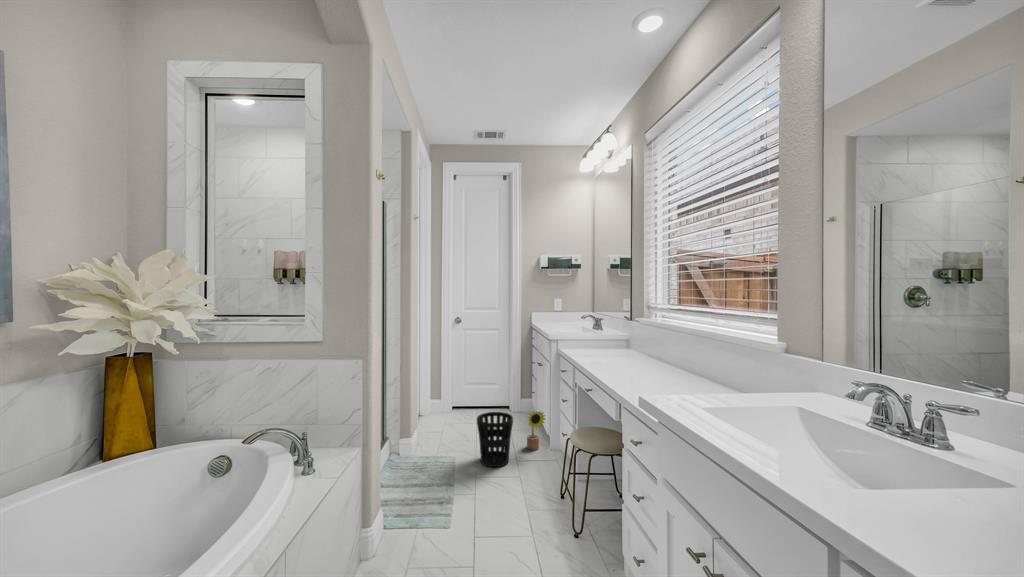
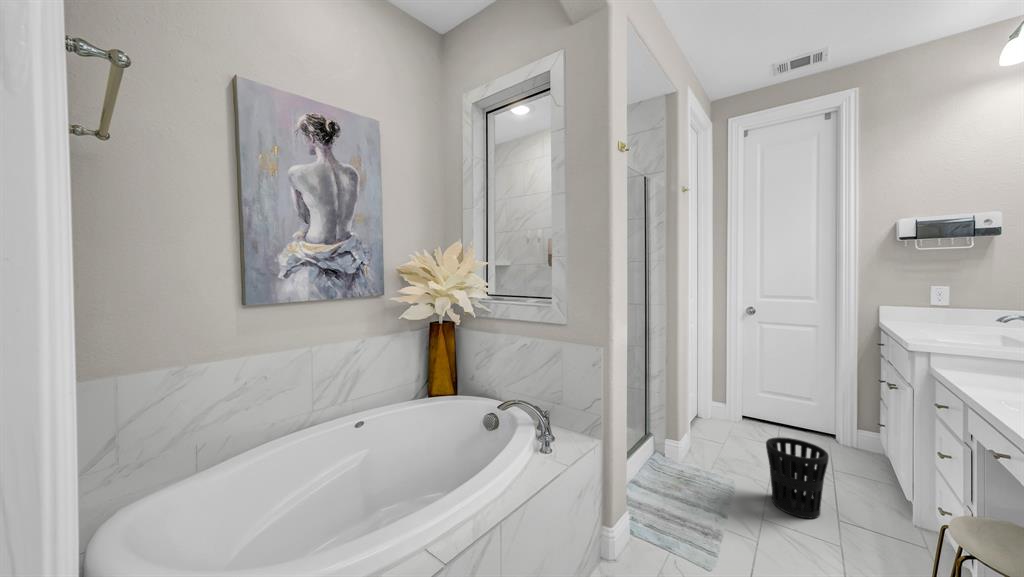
decorative plant: present [527,411,546,450] -> none [858,456,900,515]

